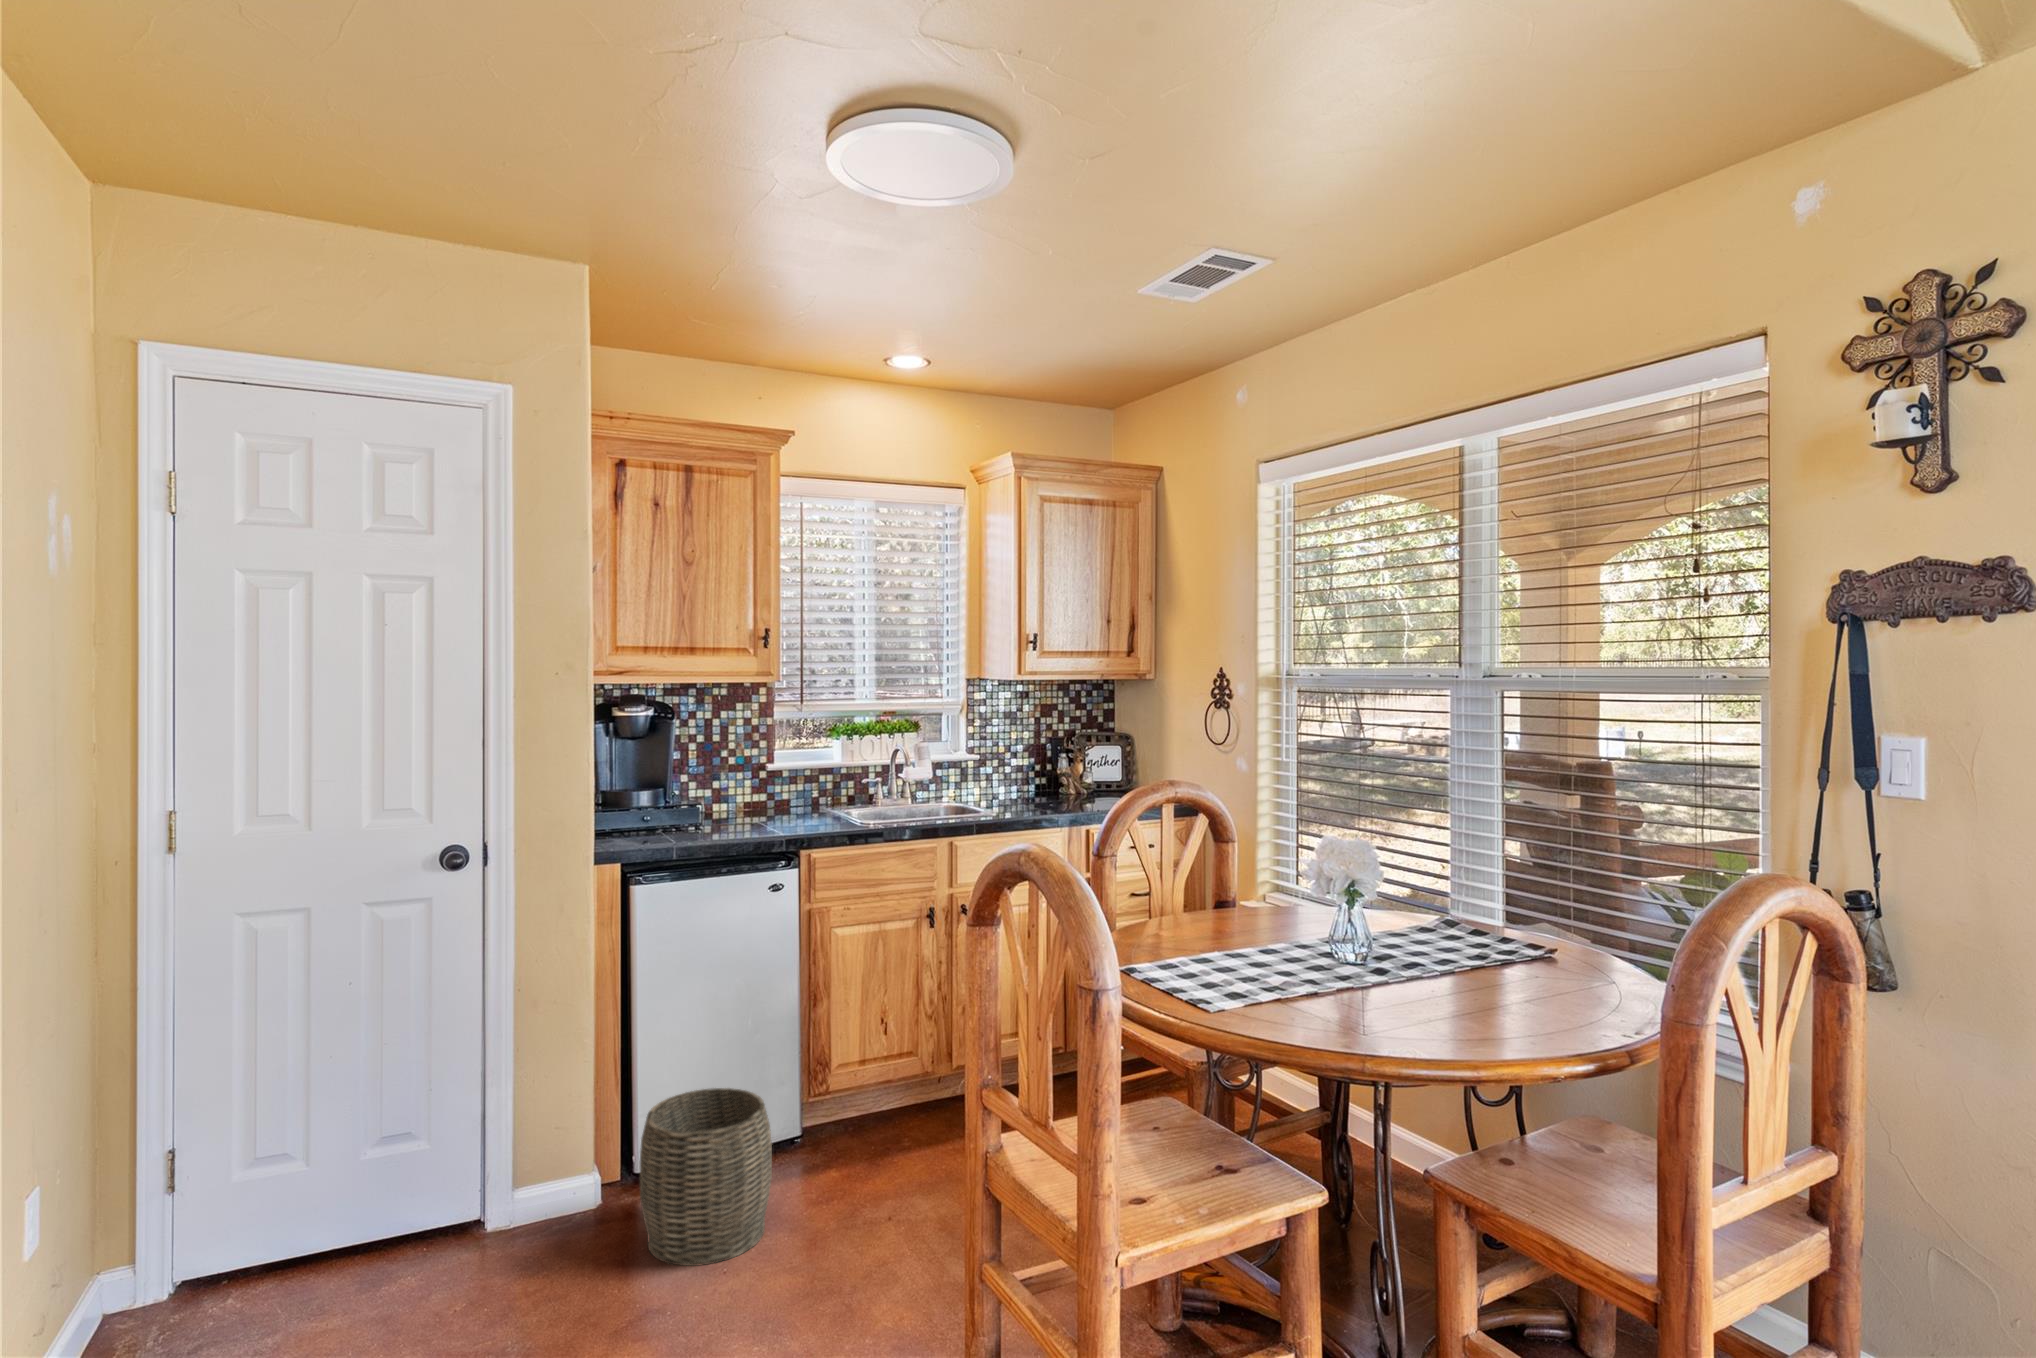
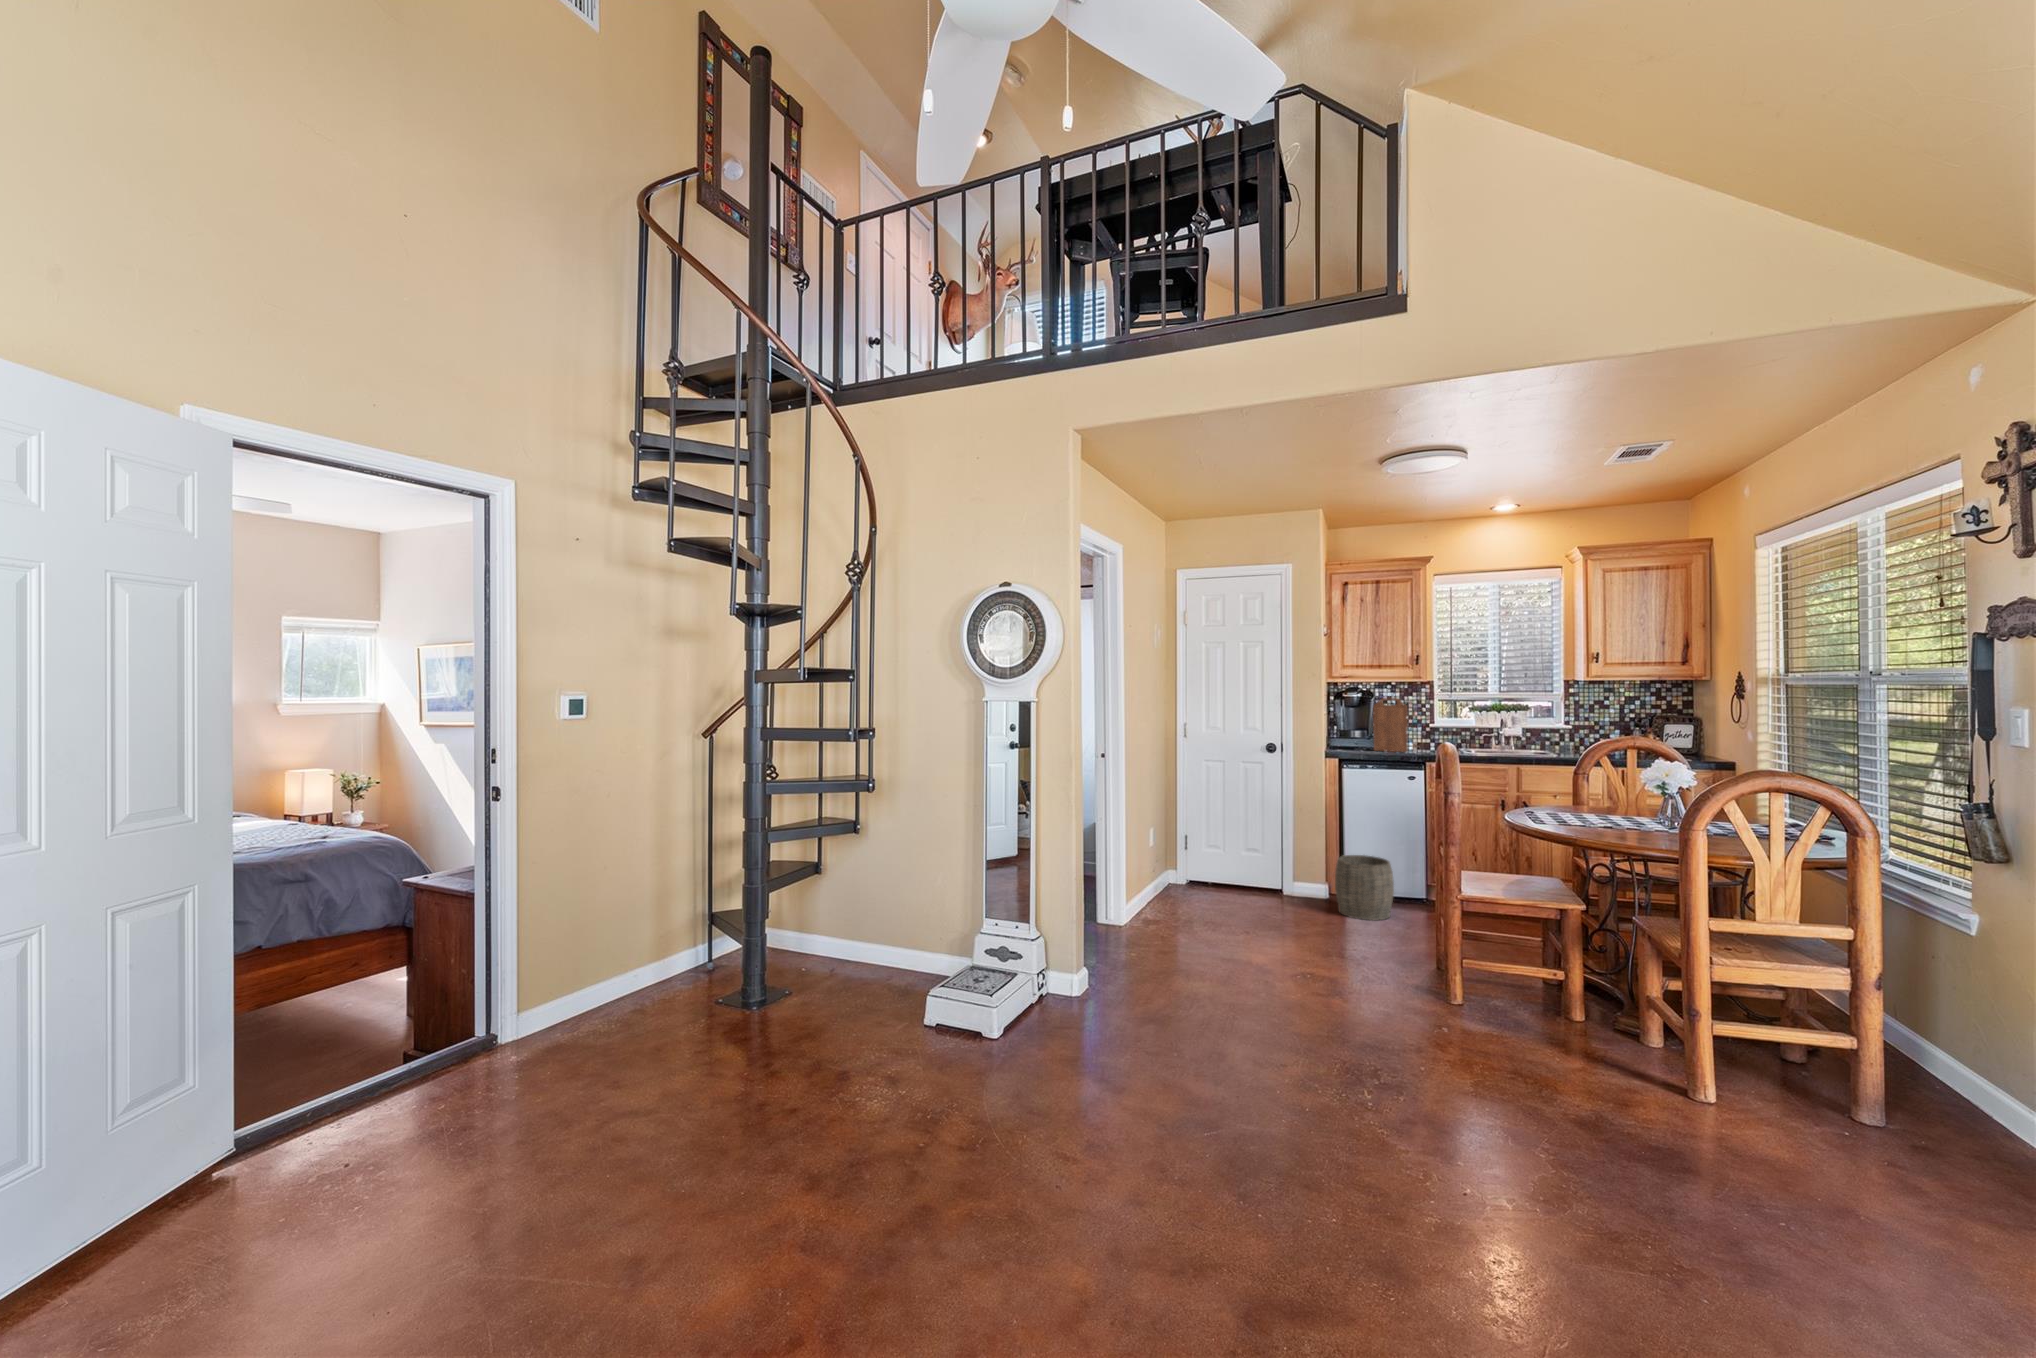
cutting board: none [687,718,758,836] -> present [1373,698,1408,752]

